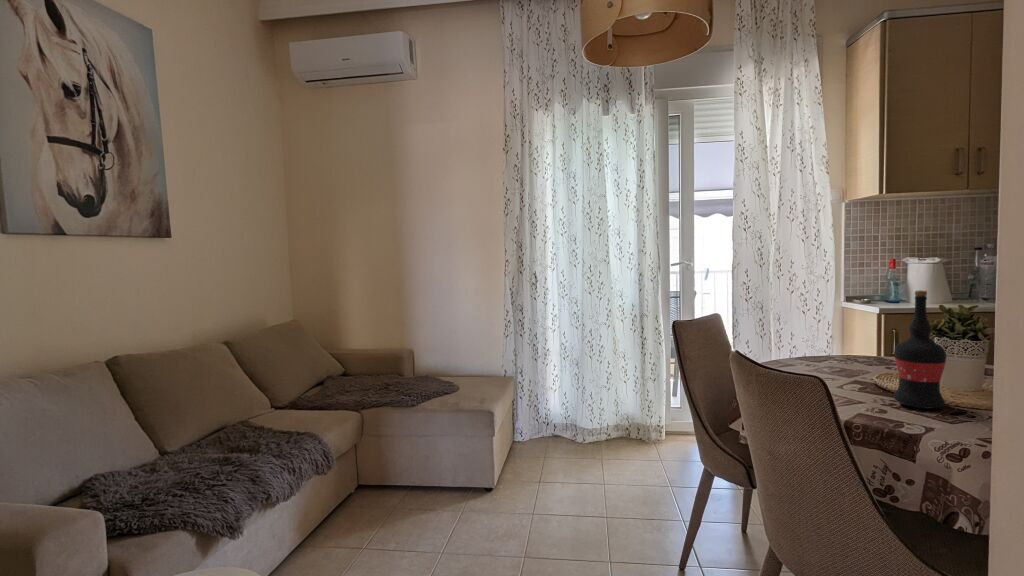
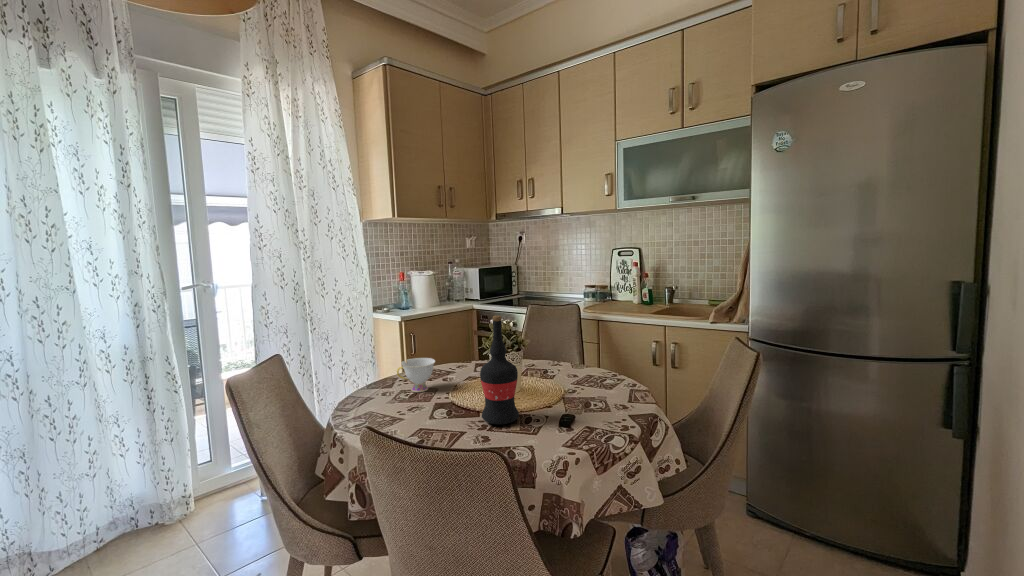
teacup: none [825,337,872,371] -> present [397,358,435,392]

